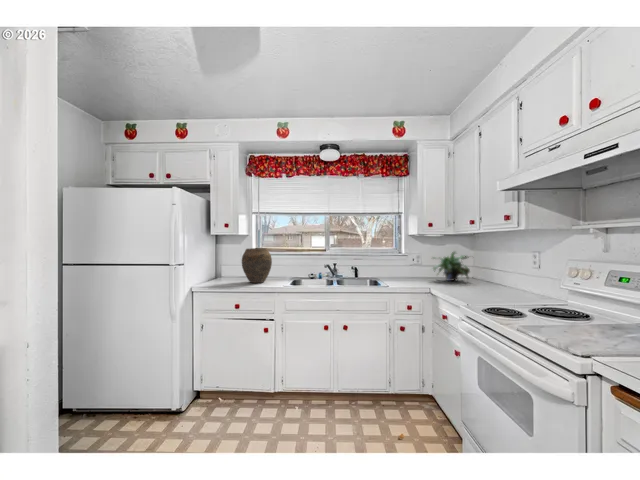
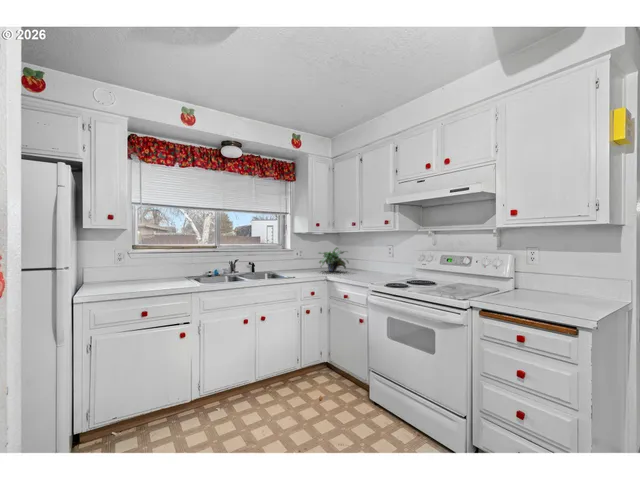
vase: present [242,248,272,283] -> none [136,244,174,284]

